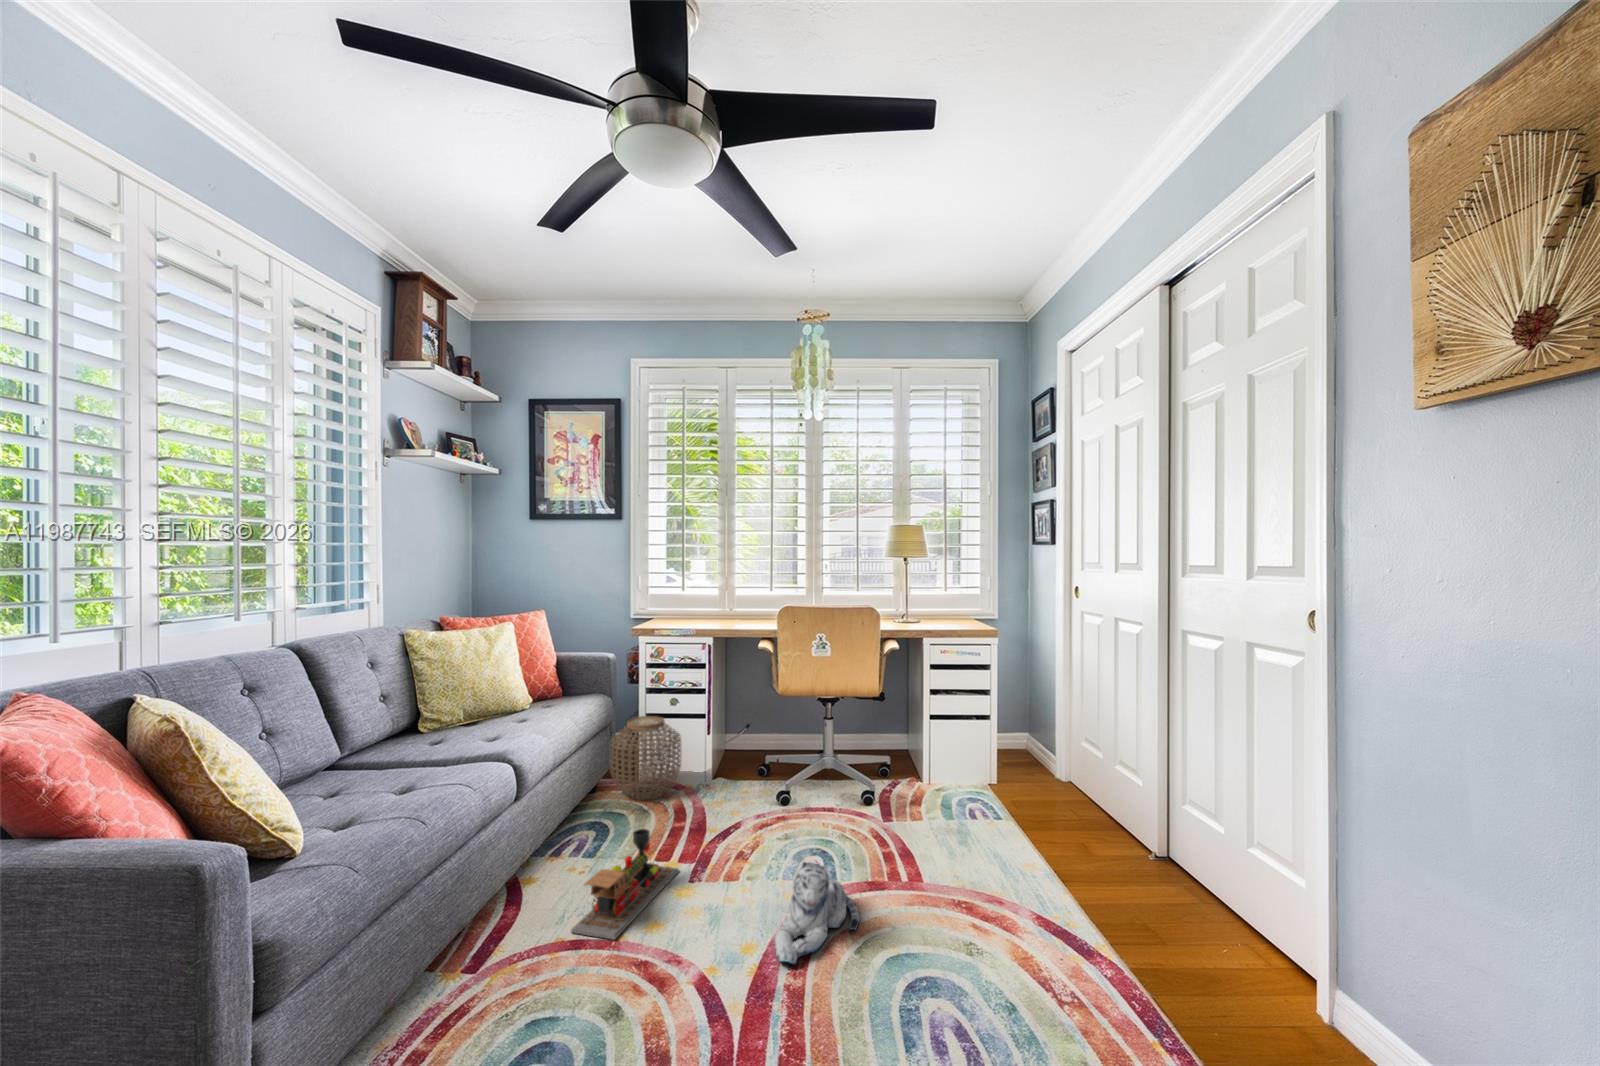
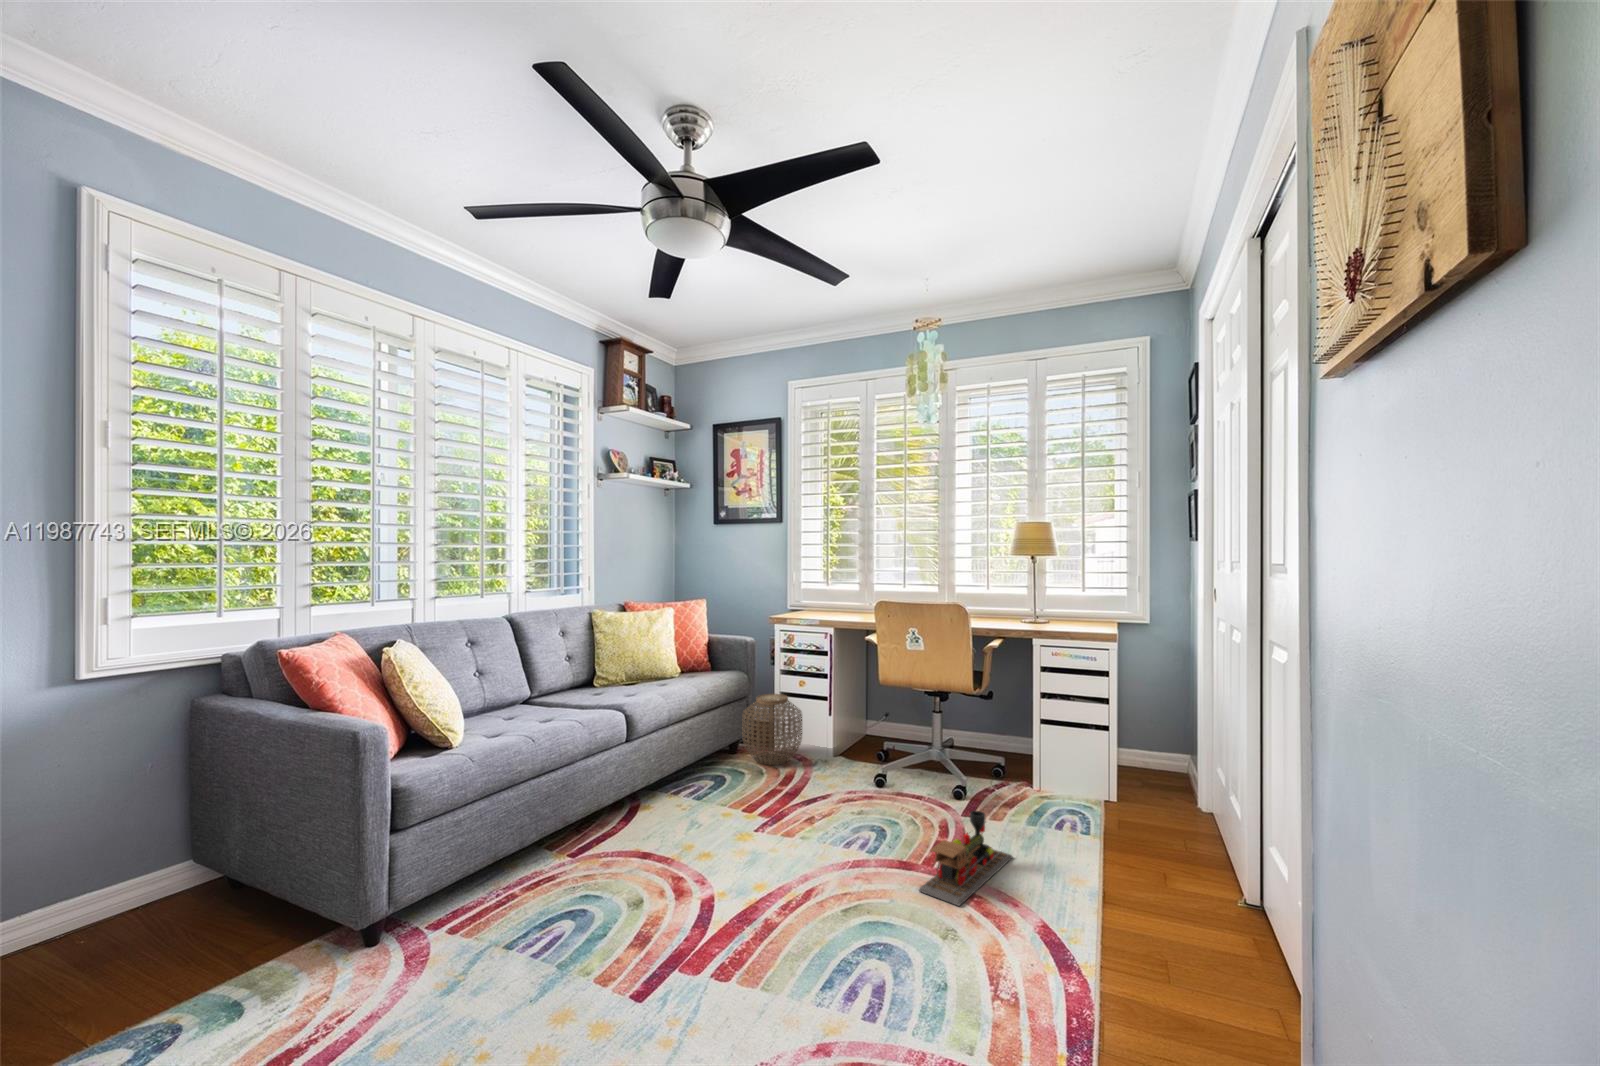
toy train: present [571,829,679,940] -> present [919,811,1012,906]
plush toy: present [775,862,860,964] -> none [773,823,873,906]

